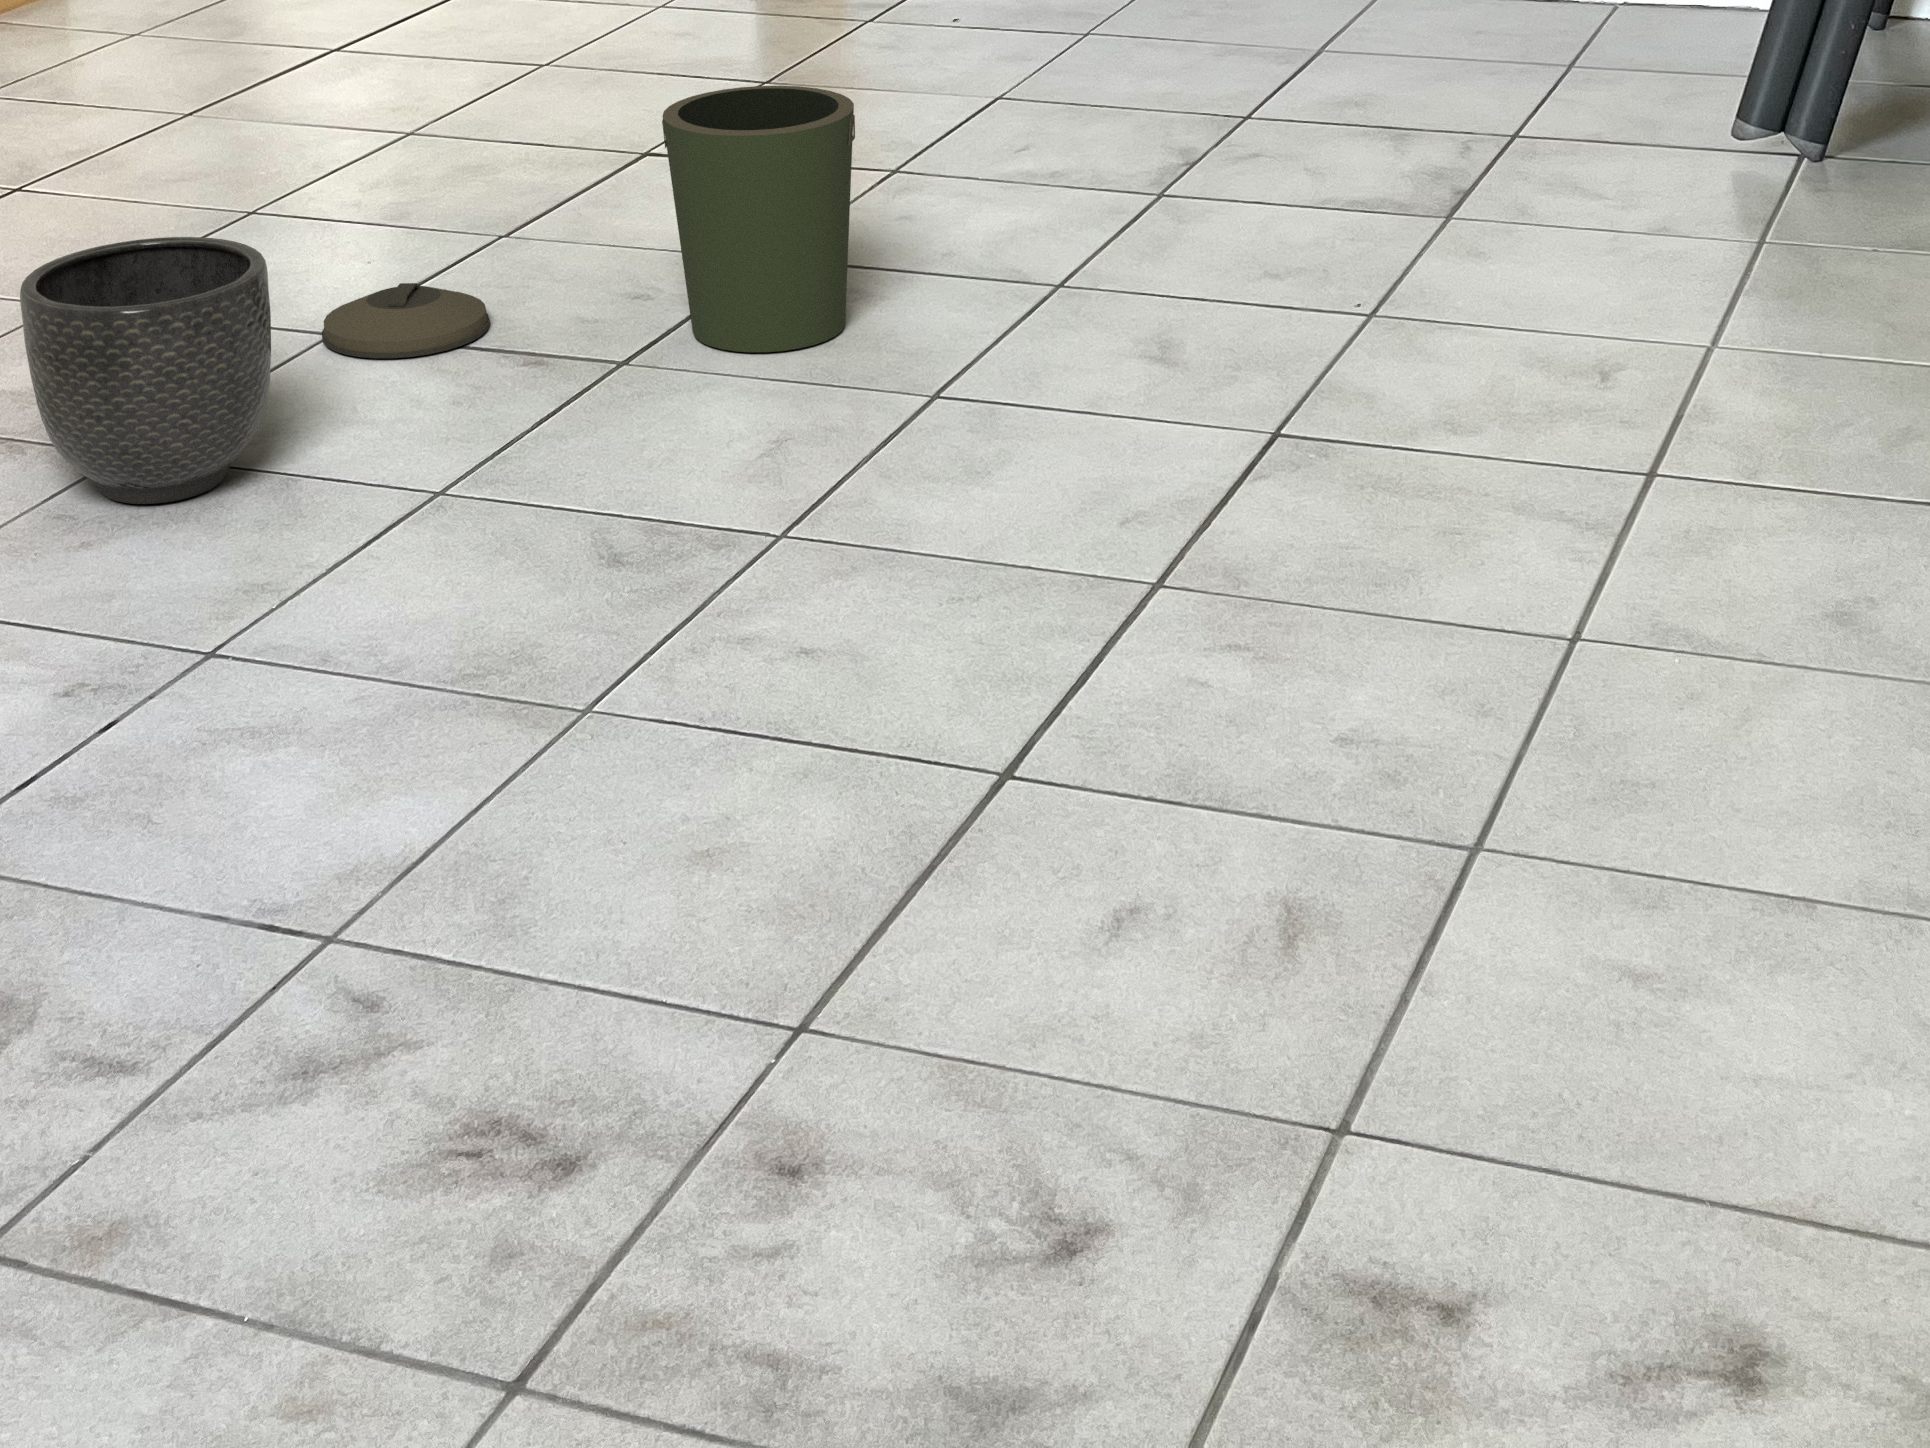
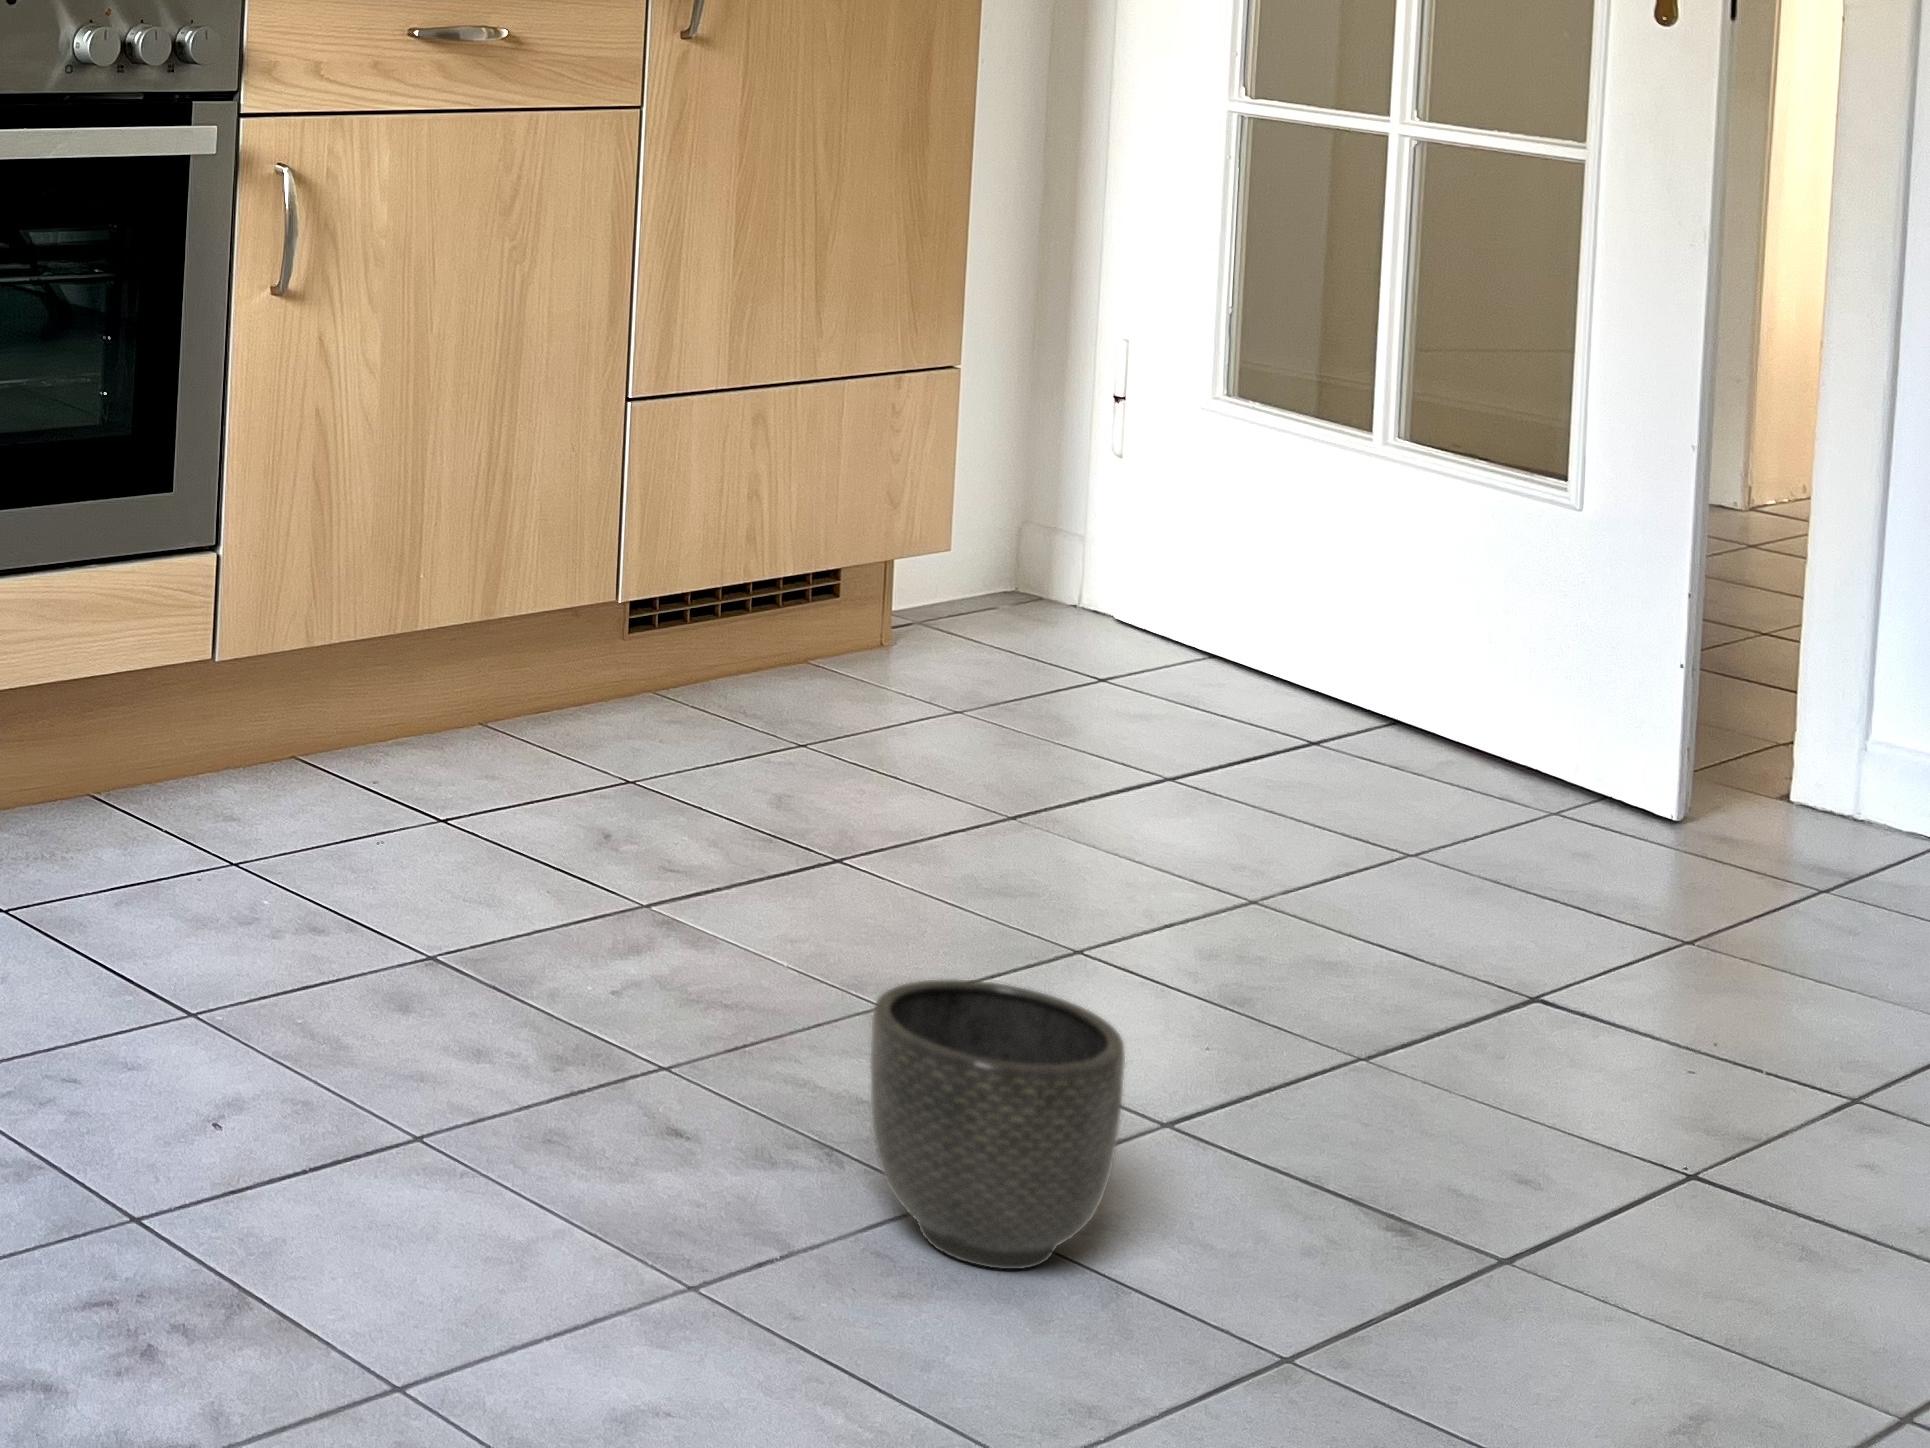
trash can: present [322,86,855,358] -> none [1156,968,1826,1299]

